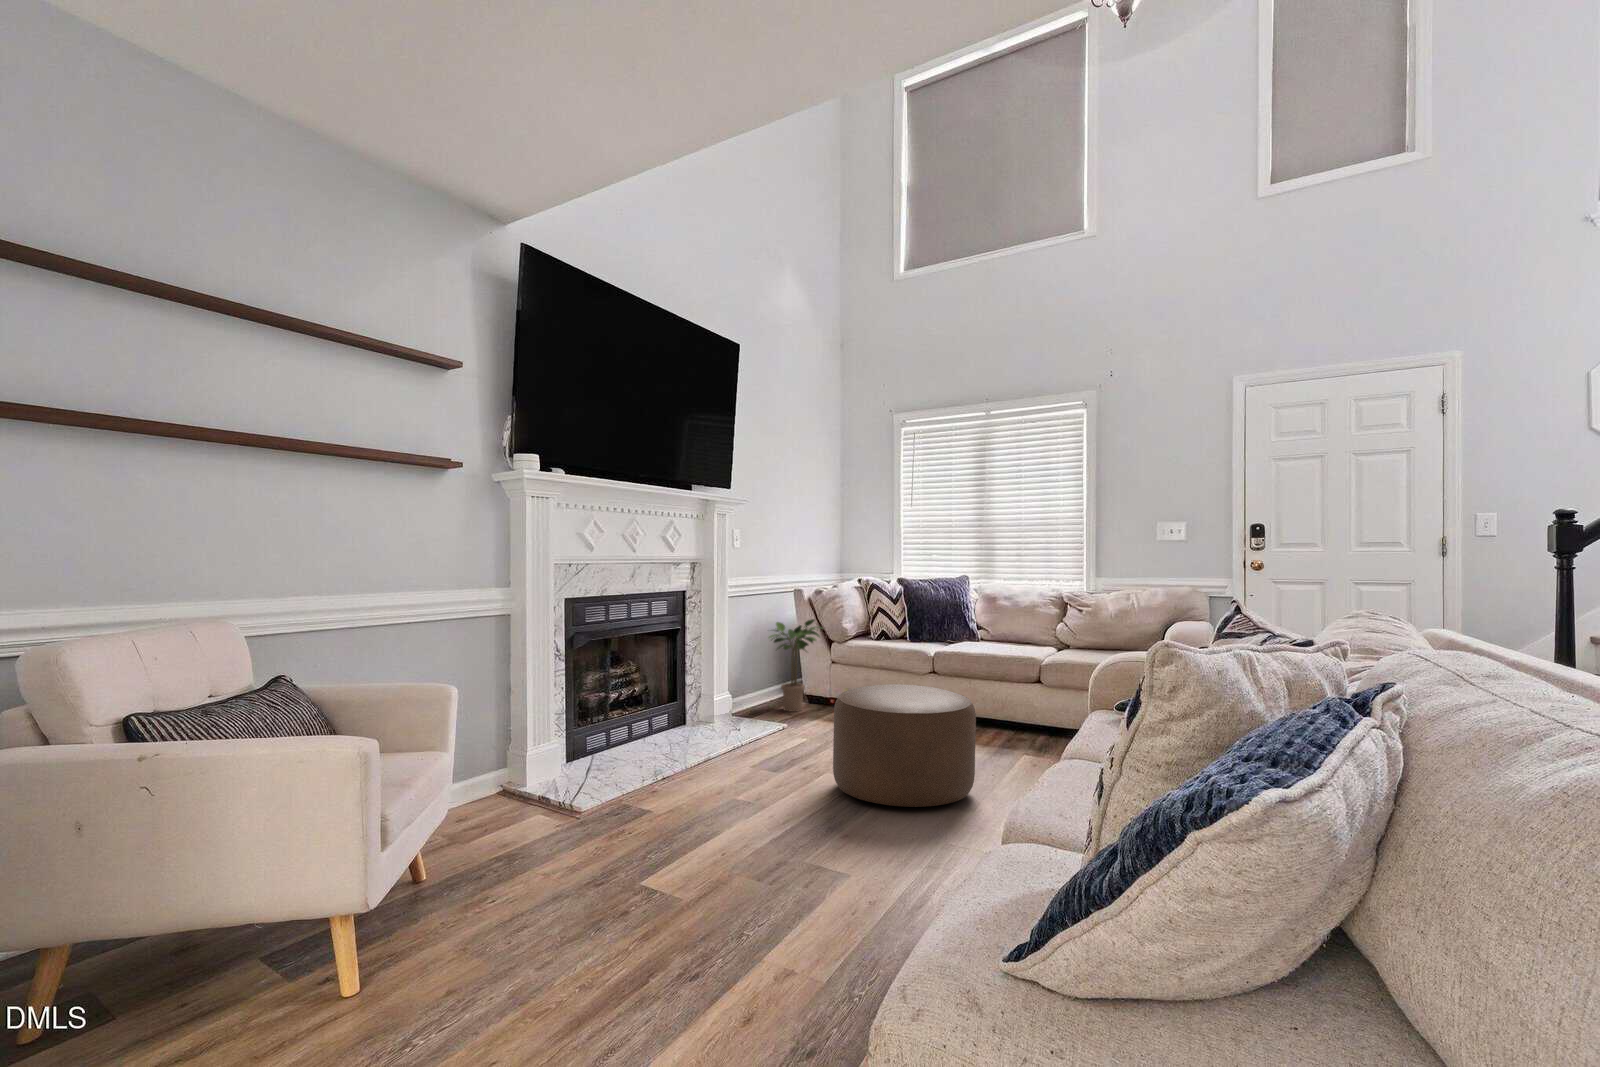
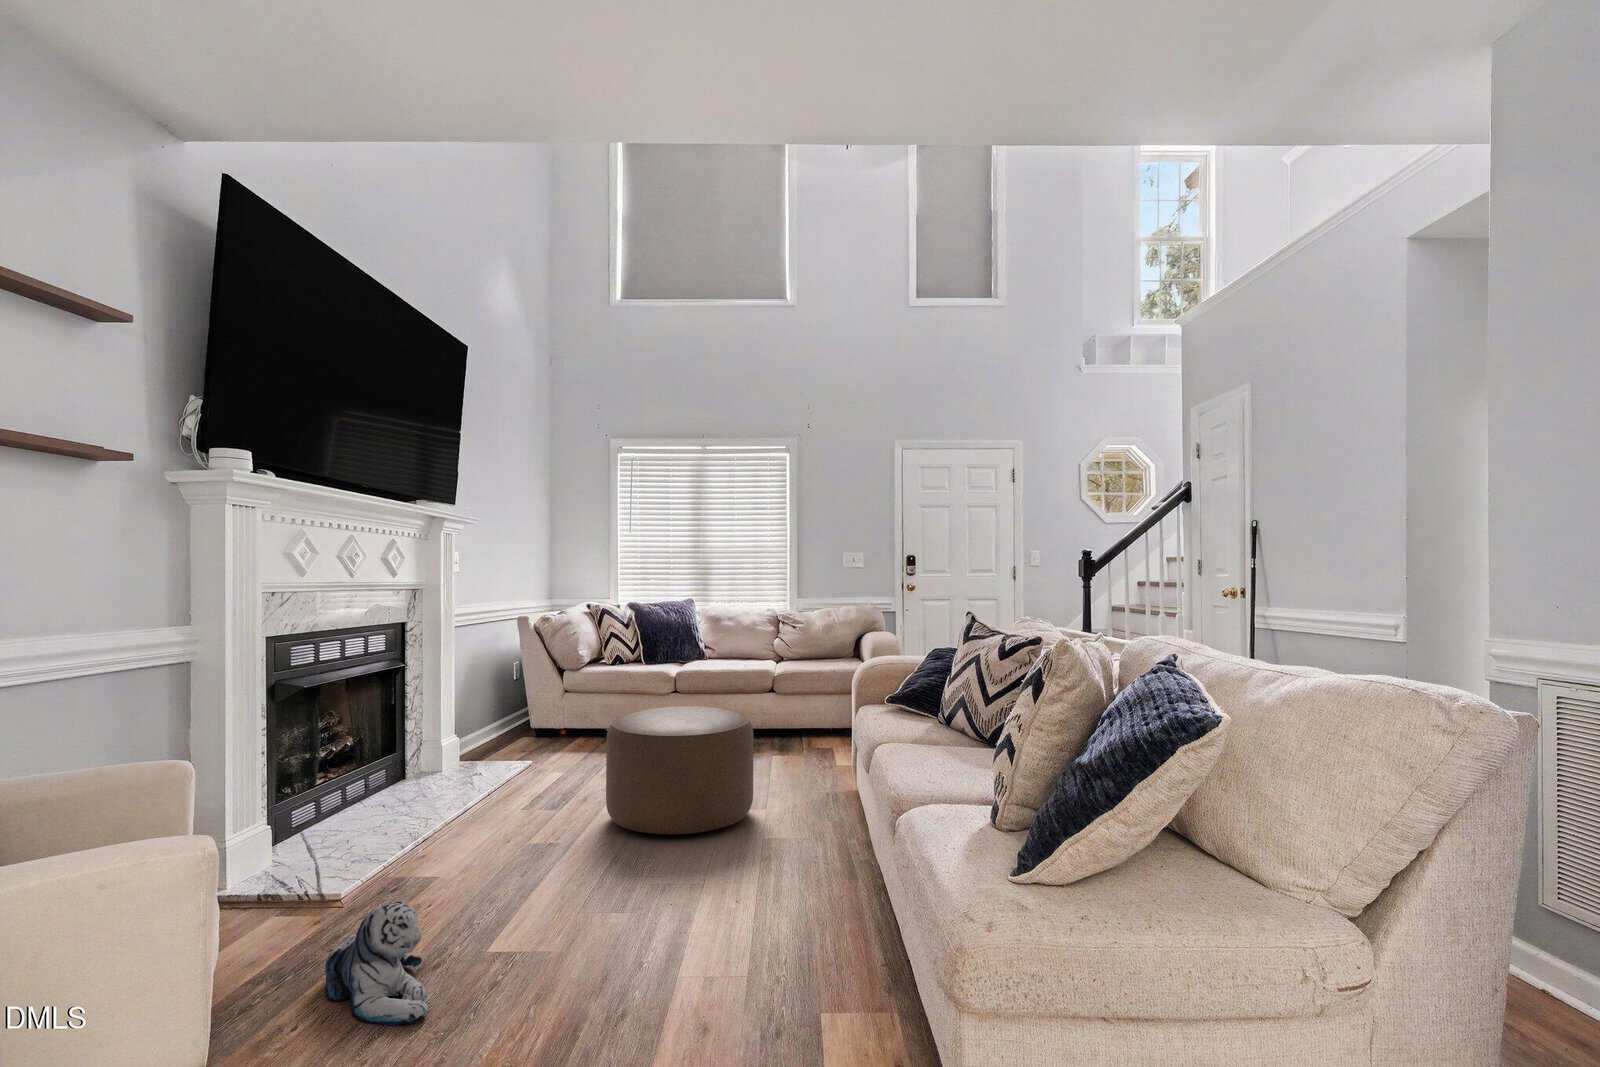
potted plant: present [769,619,823,712] -> none [491,648,557,749]
plush toy: none [570,819,643,914] -> present [325,901,429,1026]

